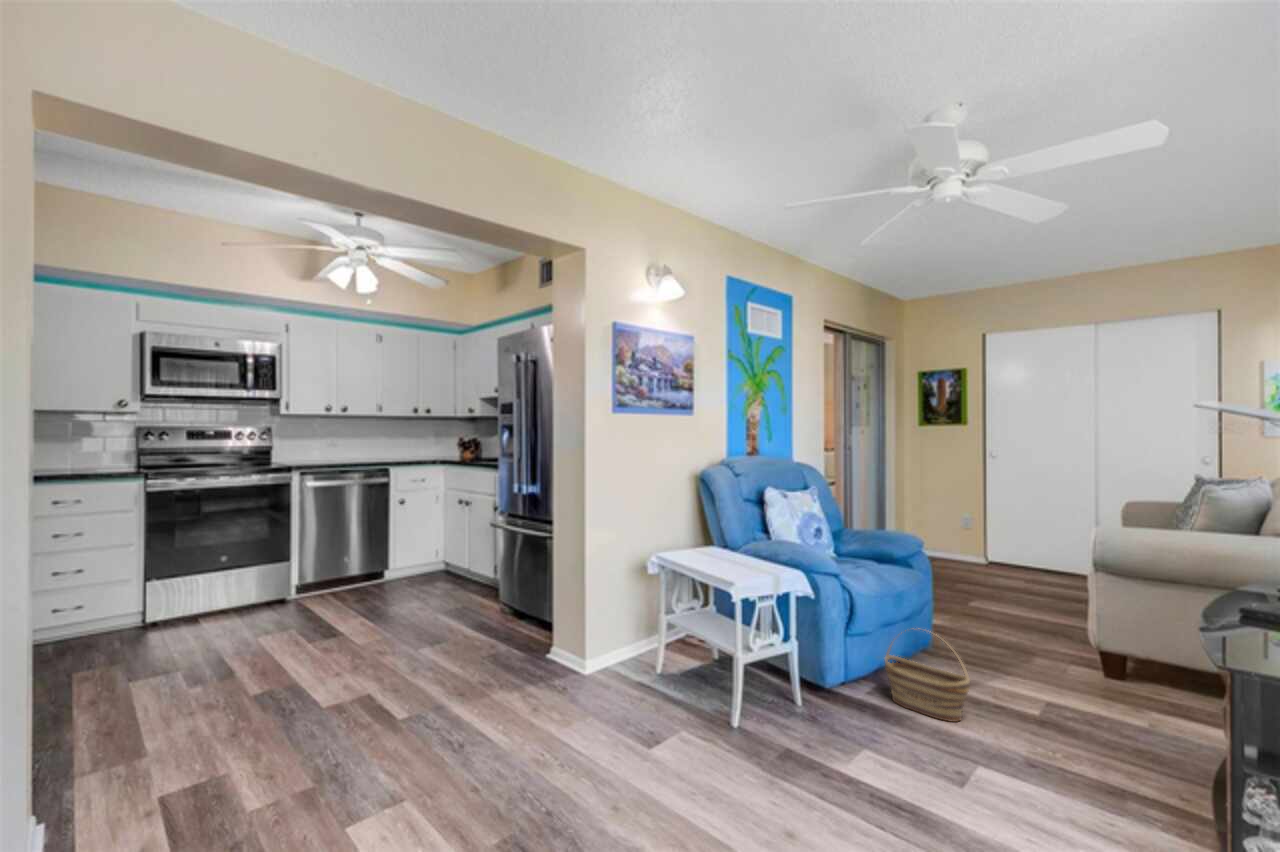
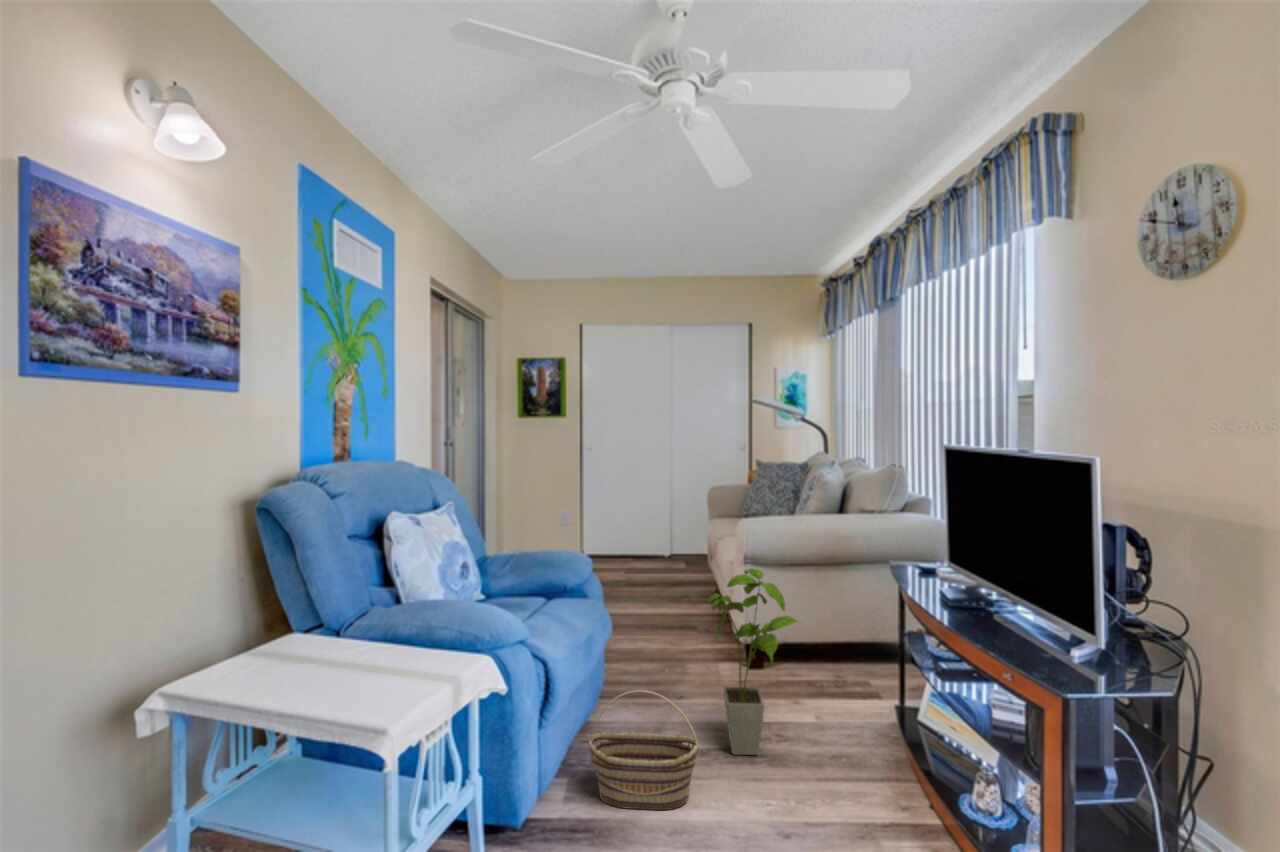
house plant: none [1005,559,1111,722] -> present [708,568,798,755]

